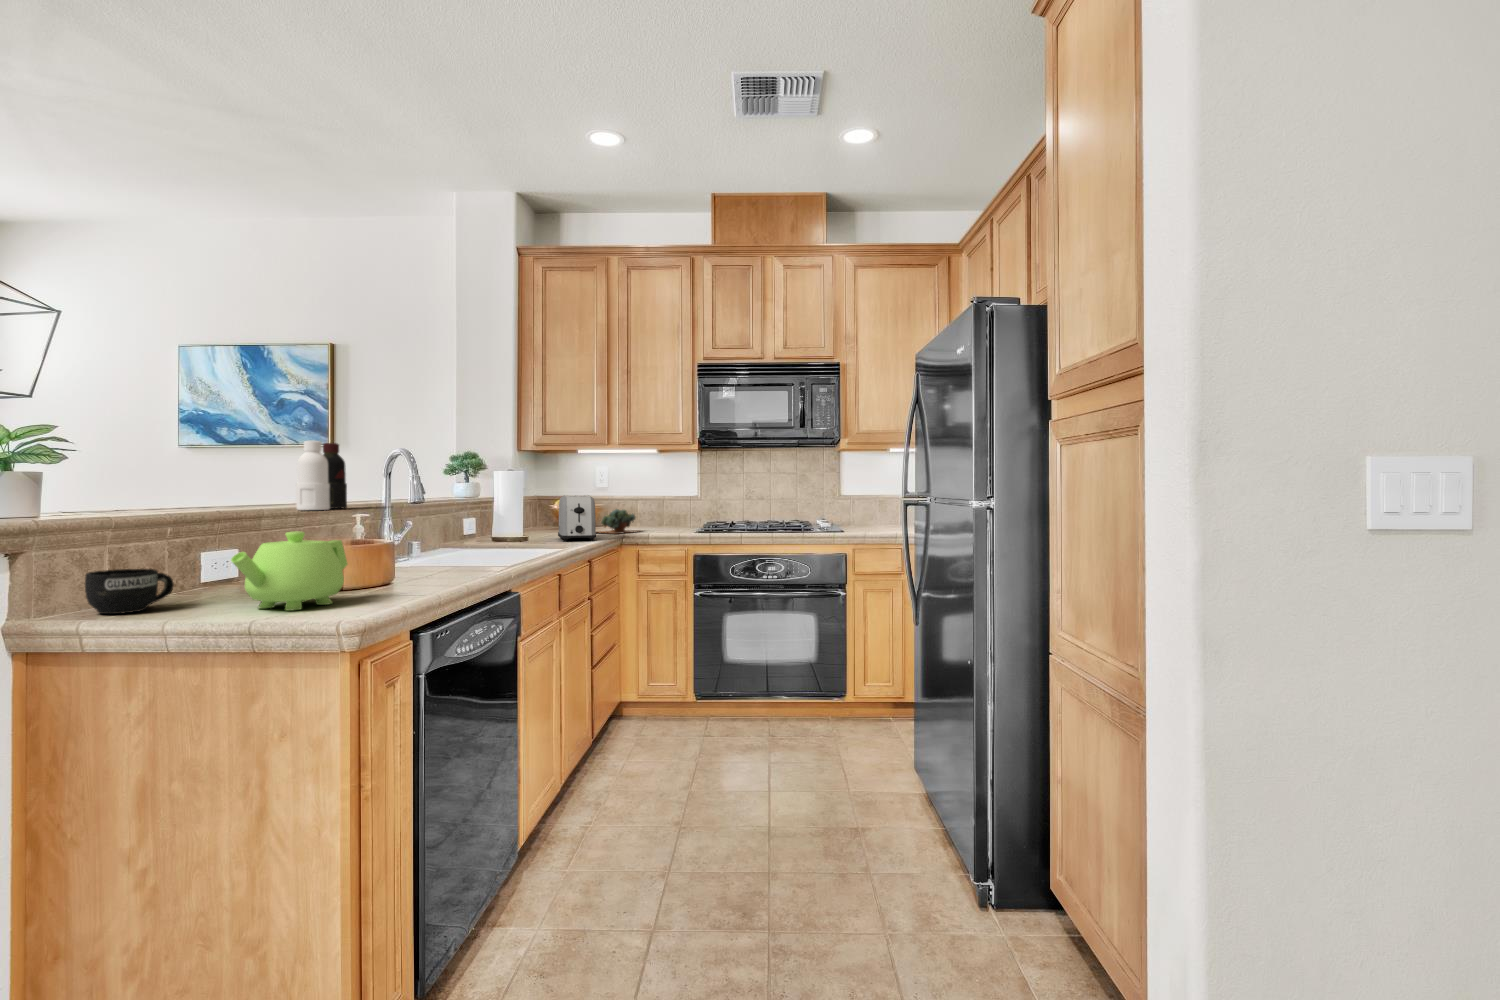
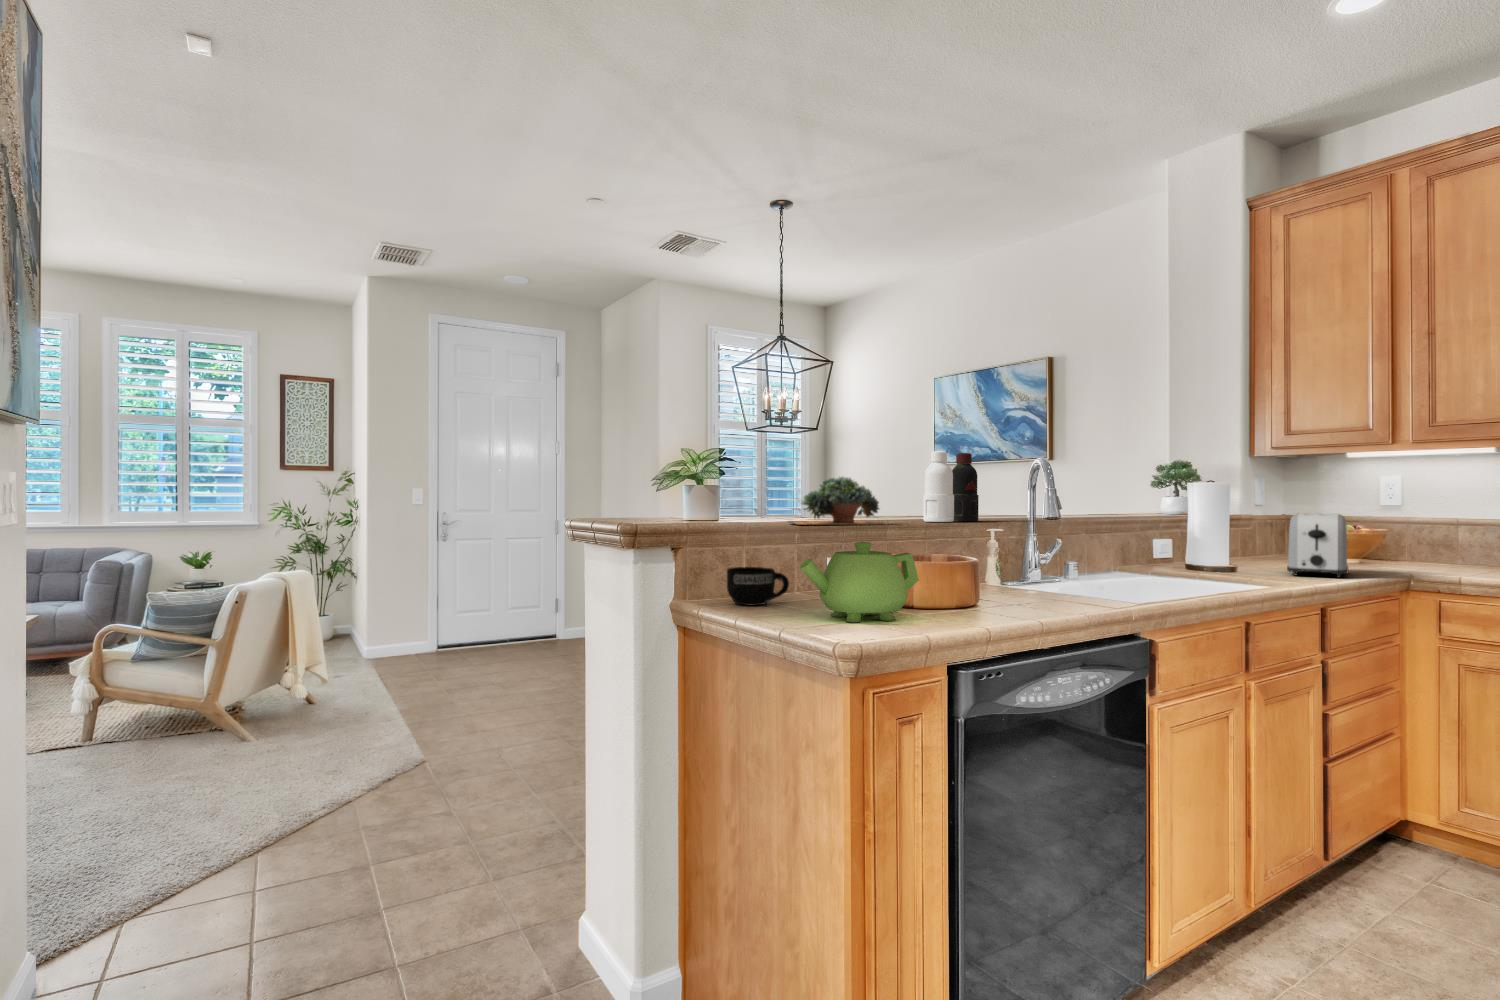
succulent plant: present [597,509,637,534] -> present [789,477,887,525]

